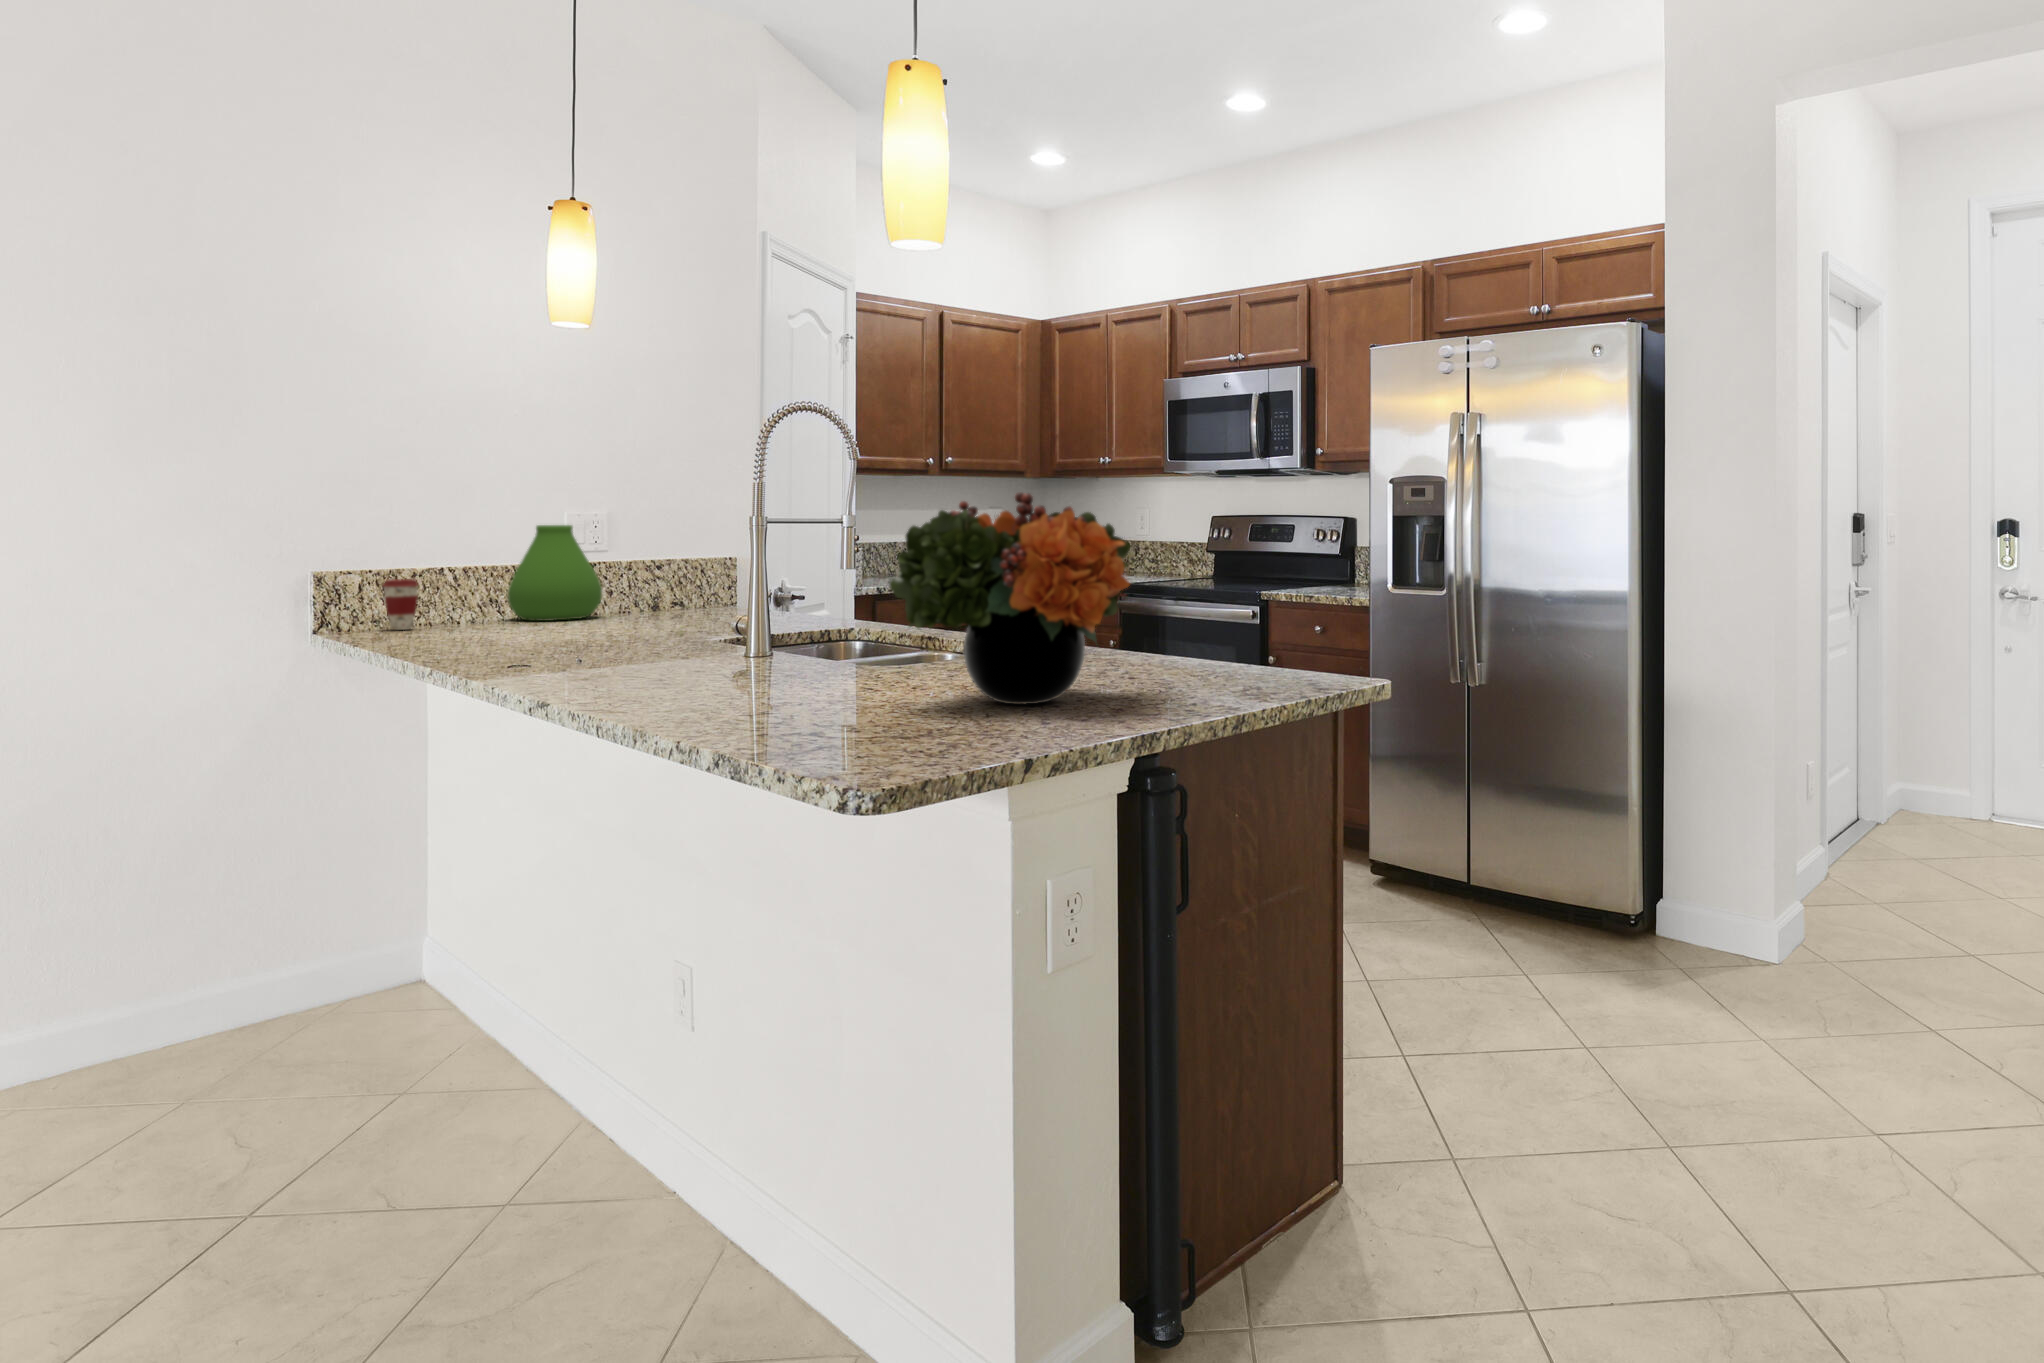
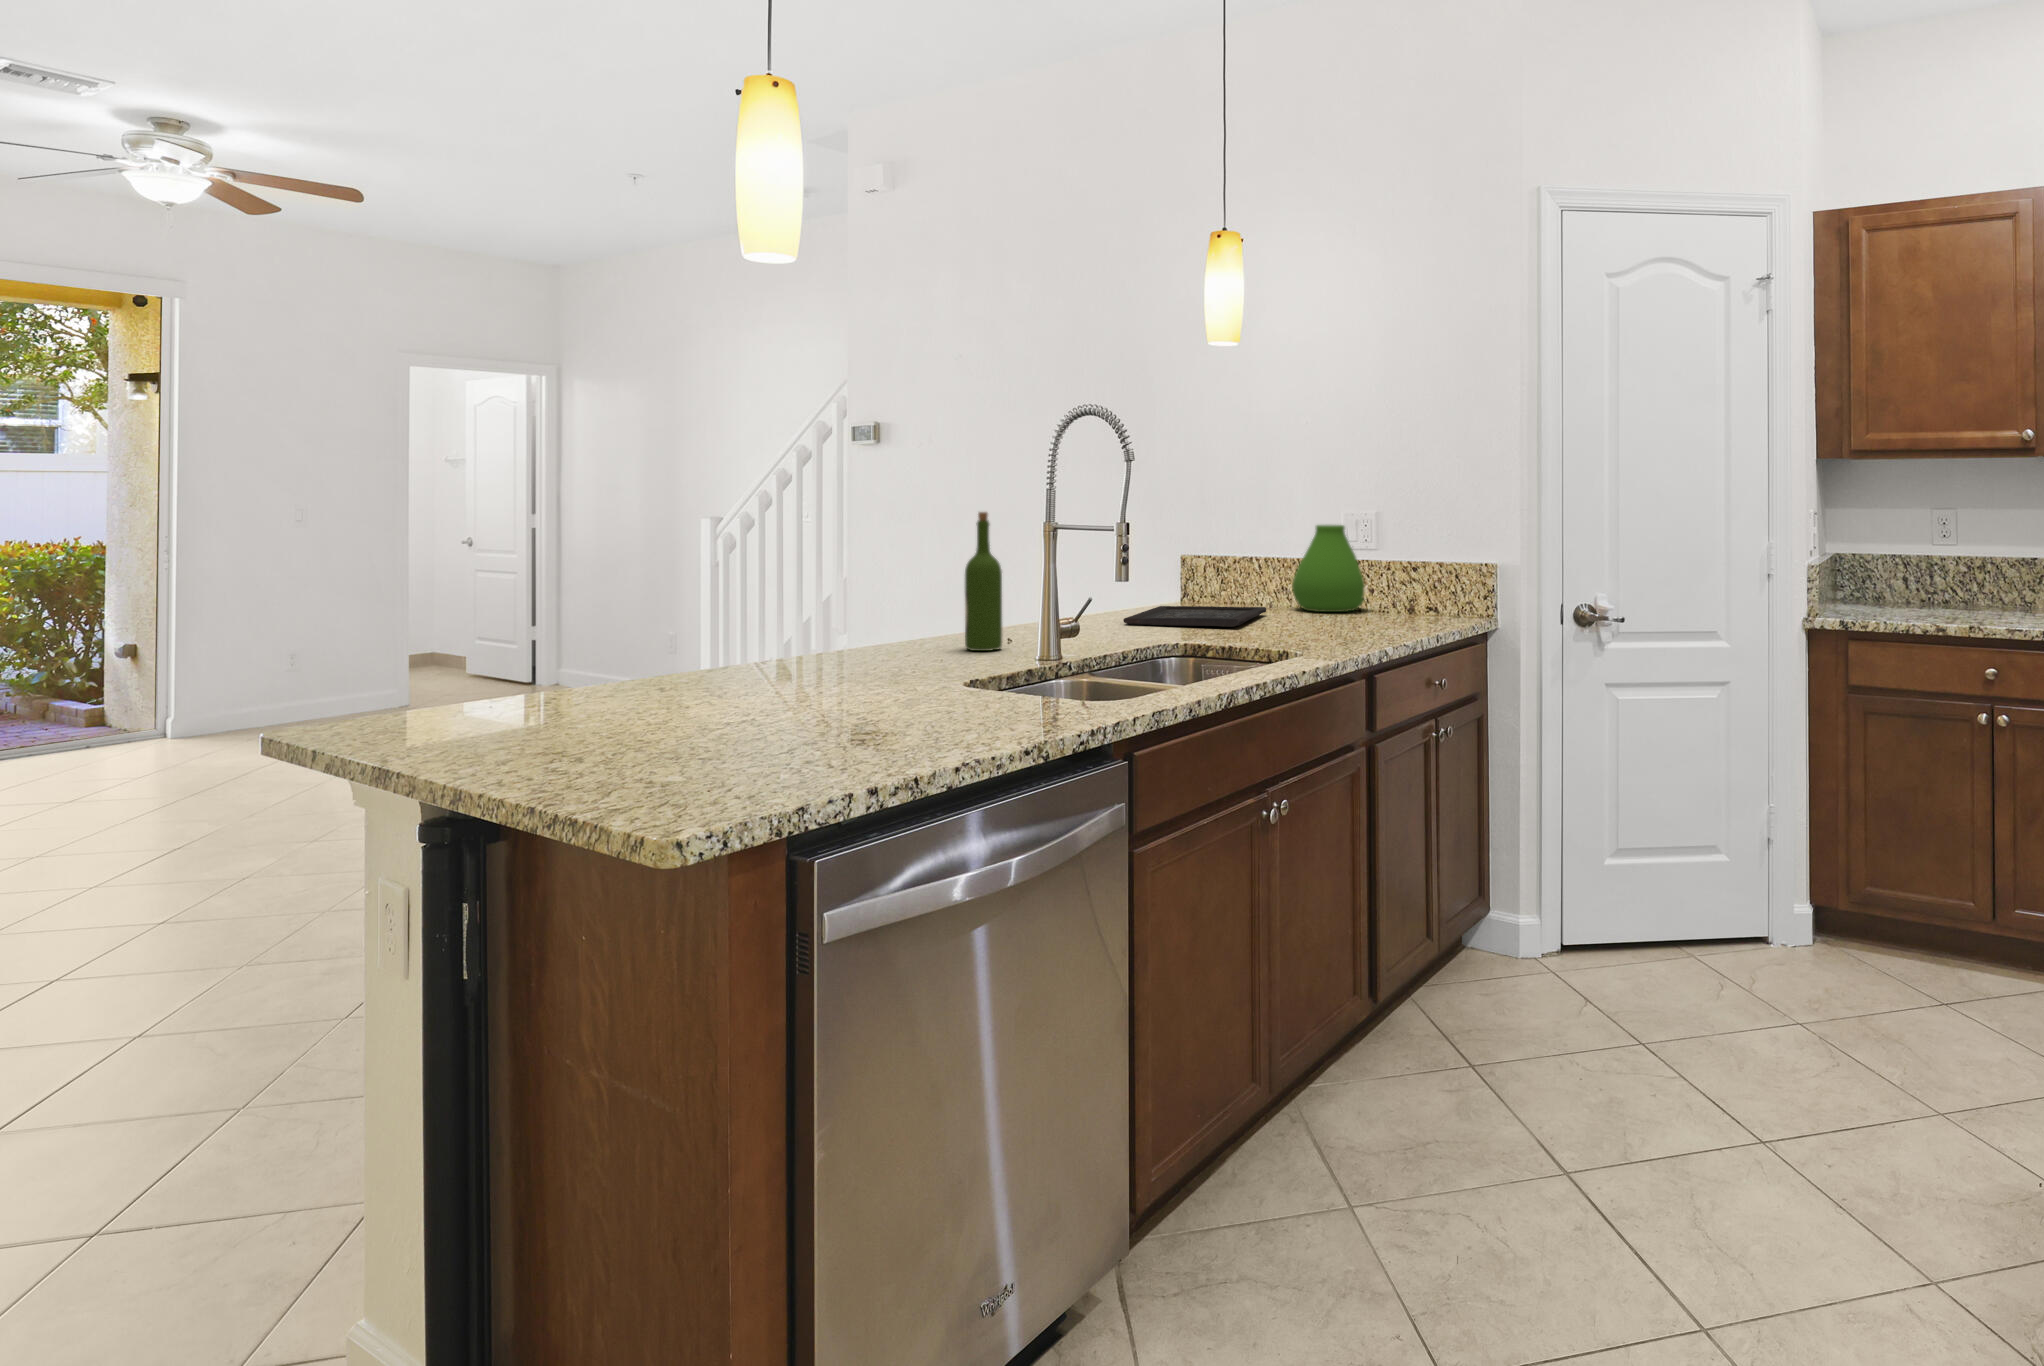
flower arrangement: present [889,492,1131,704] -> none [492,515,757,733]
wine bottle: none [631,502,679,663] -> present [965,512,1002,651]
coffee cup: present [383,579,419,630] -> none [1192,564,1216,605]
tray: none [432,617,655,641] -> present [1123,606,1266,627]

